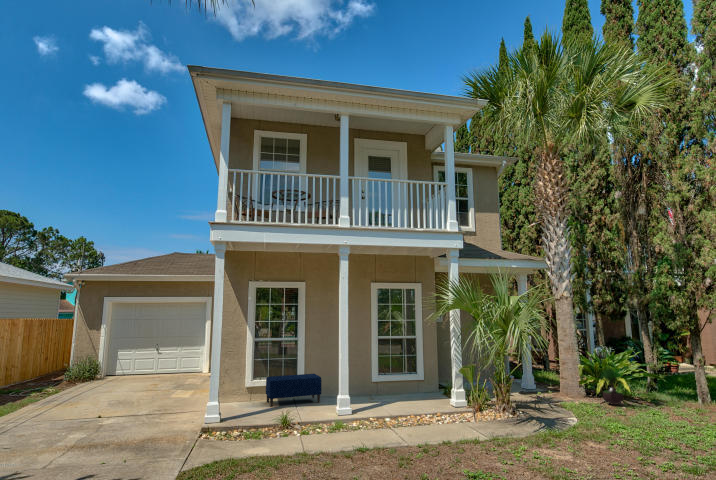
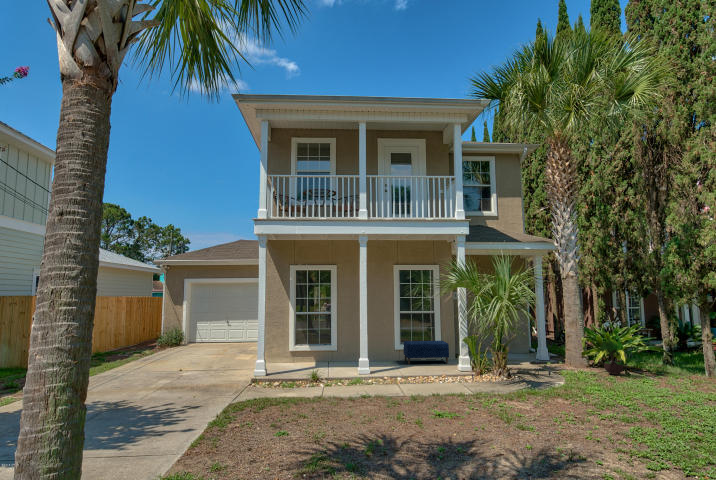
bench: present [266,374,322,407] -> present [403,341,449,365]

